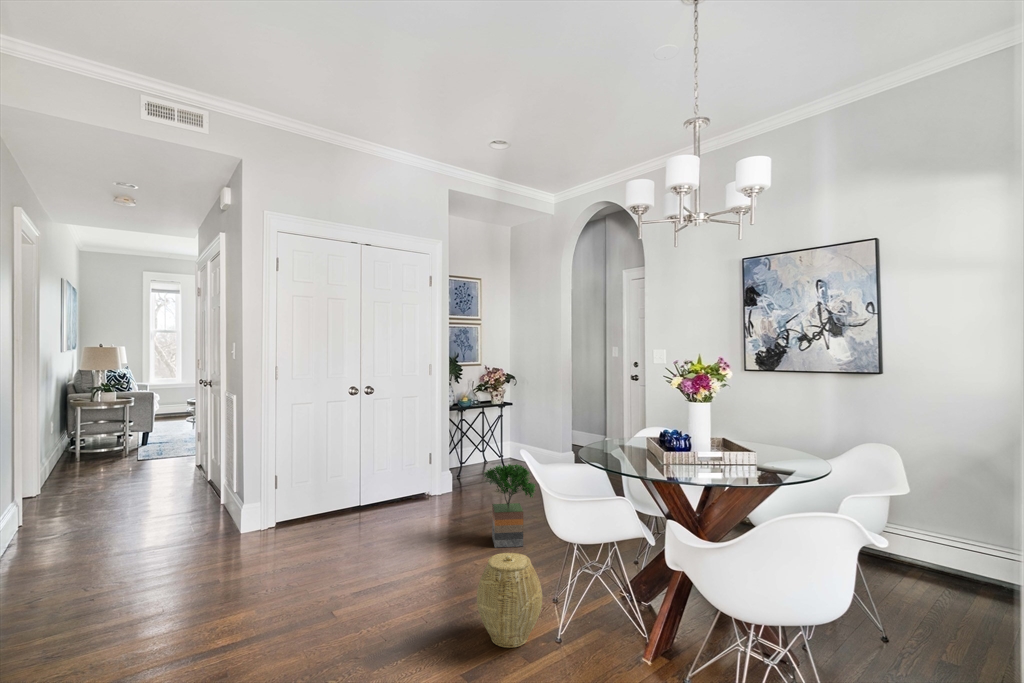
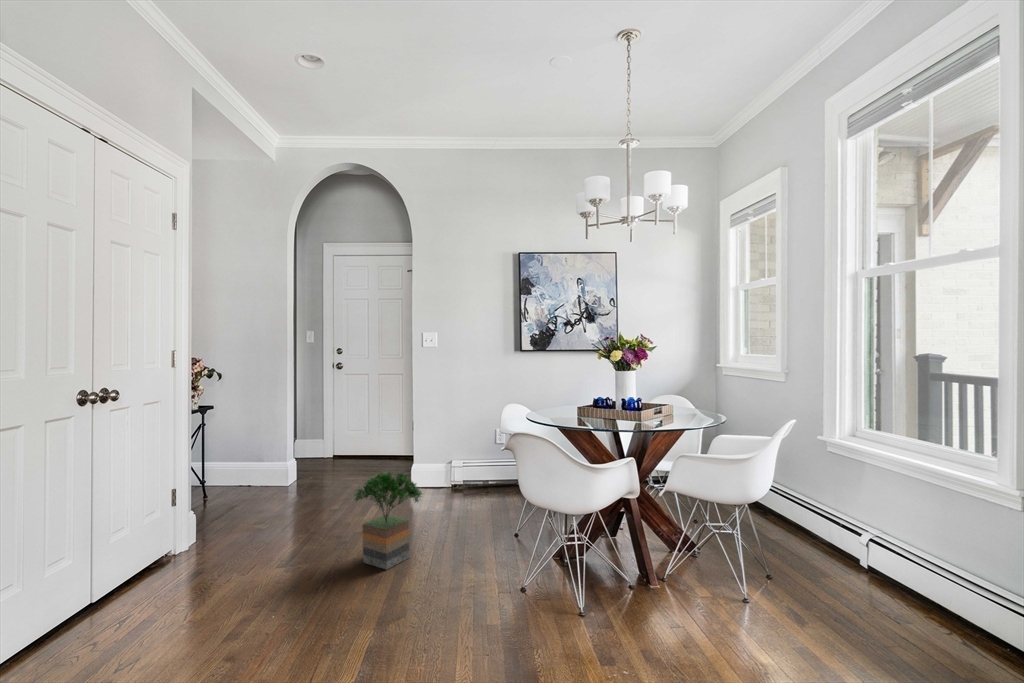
woven basket: present [477,553,542,648] -> none [518,544,582,635]

